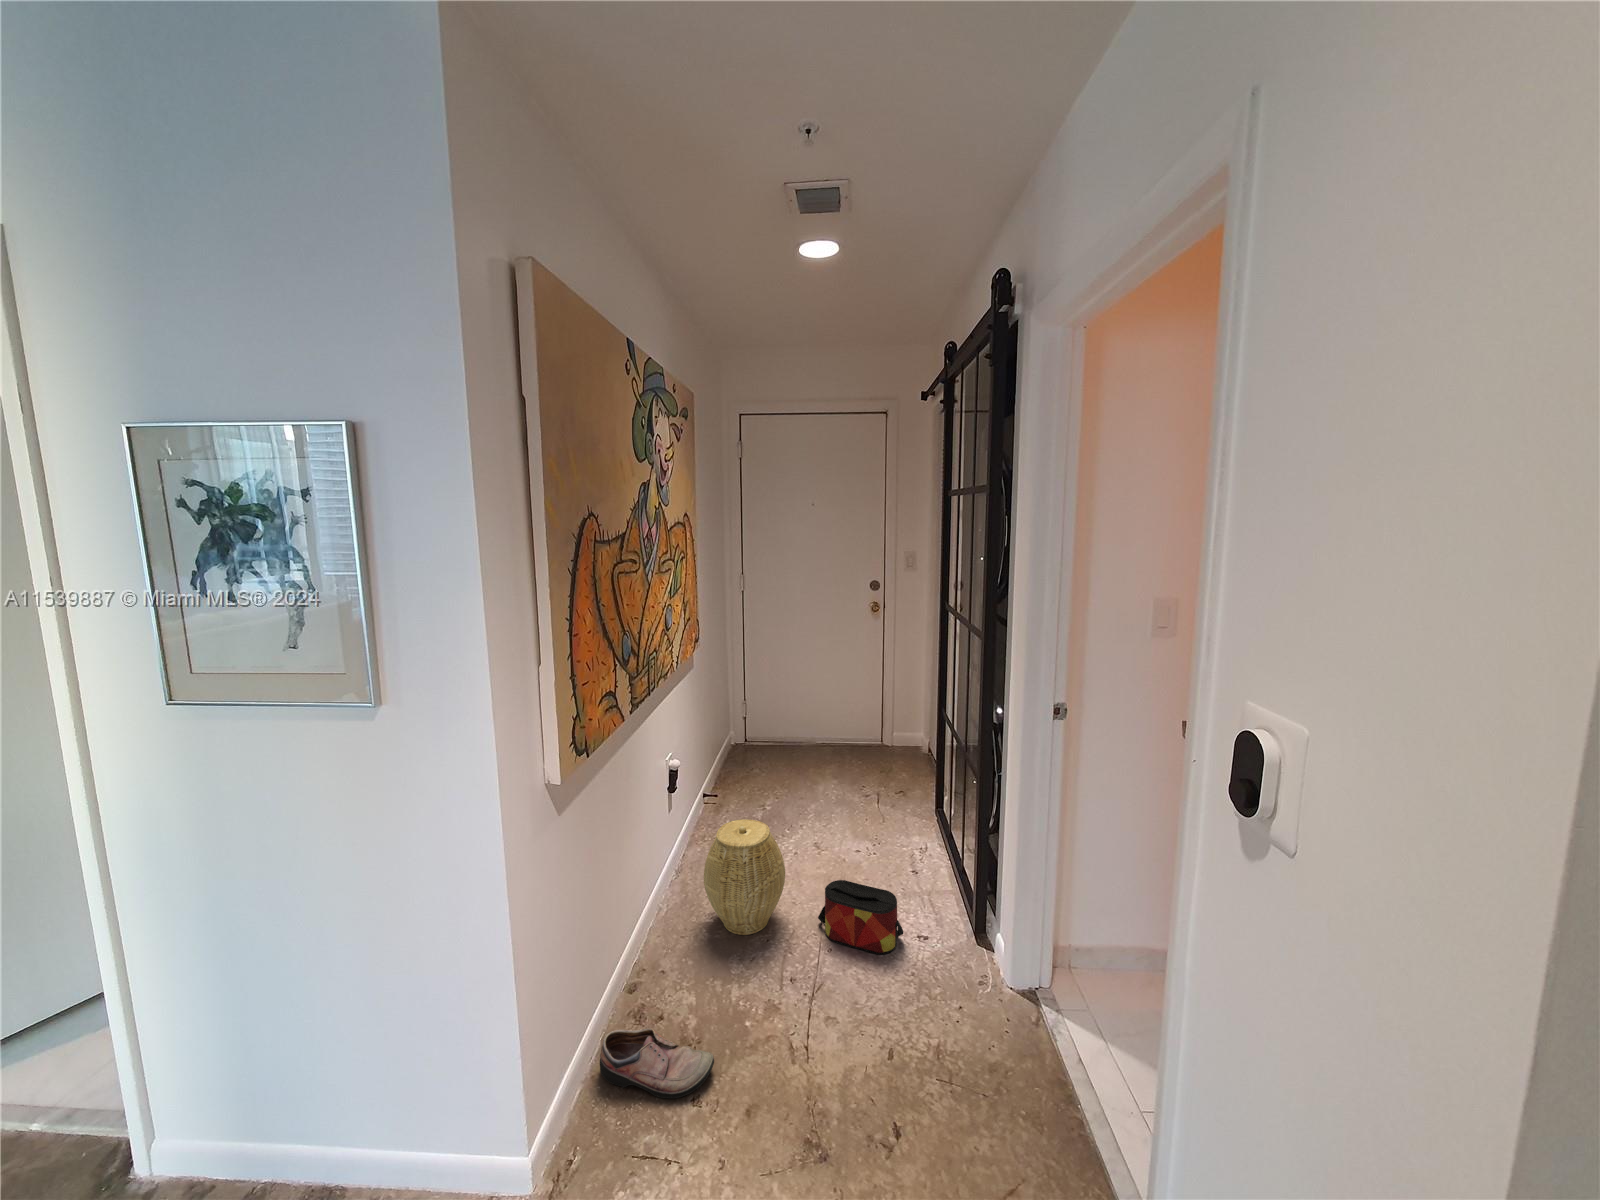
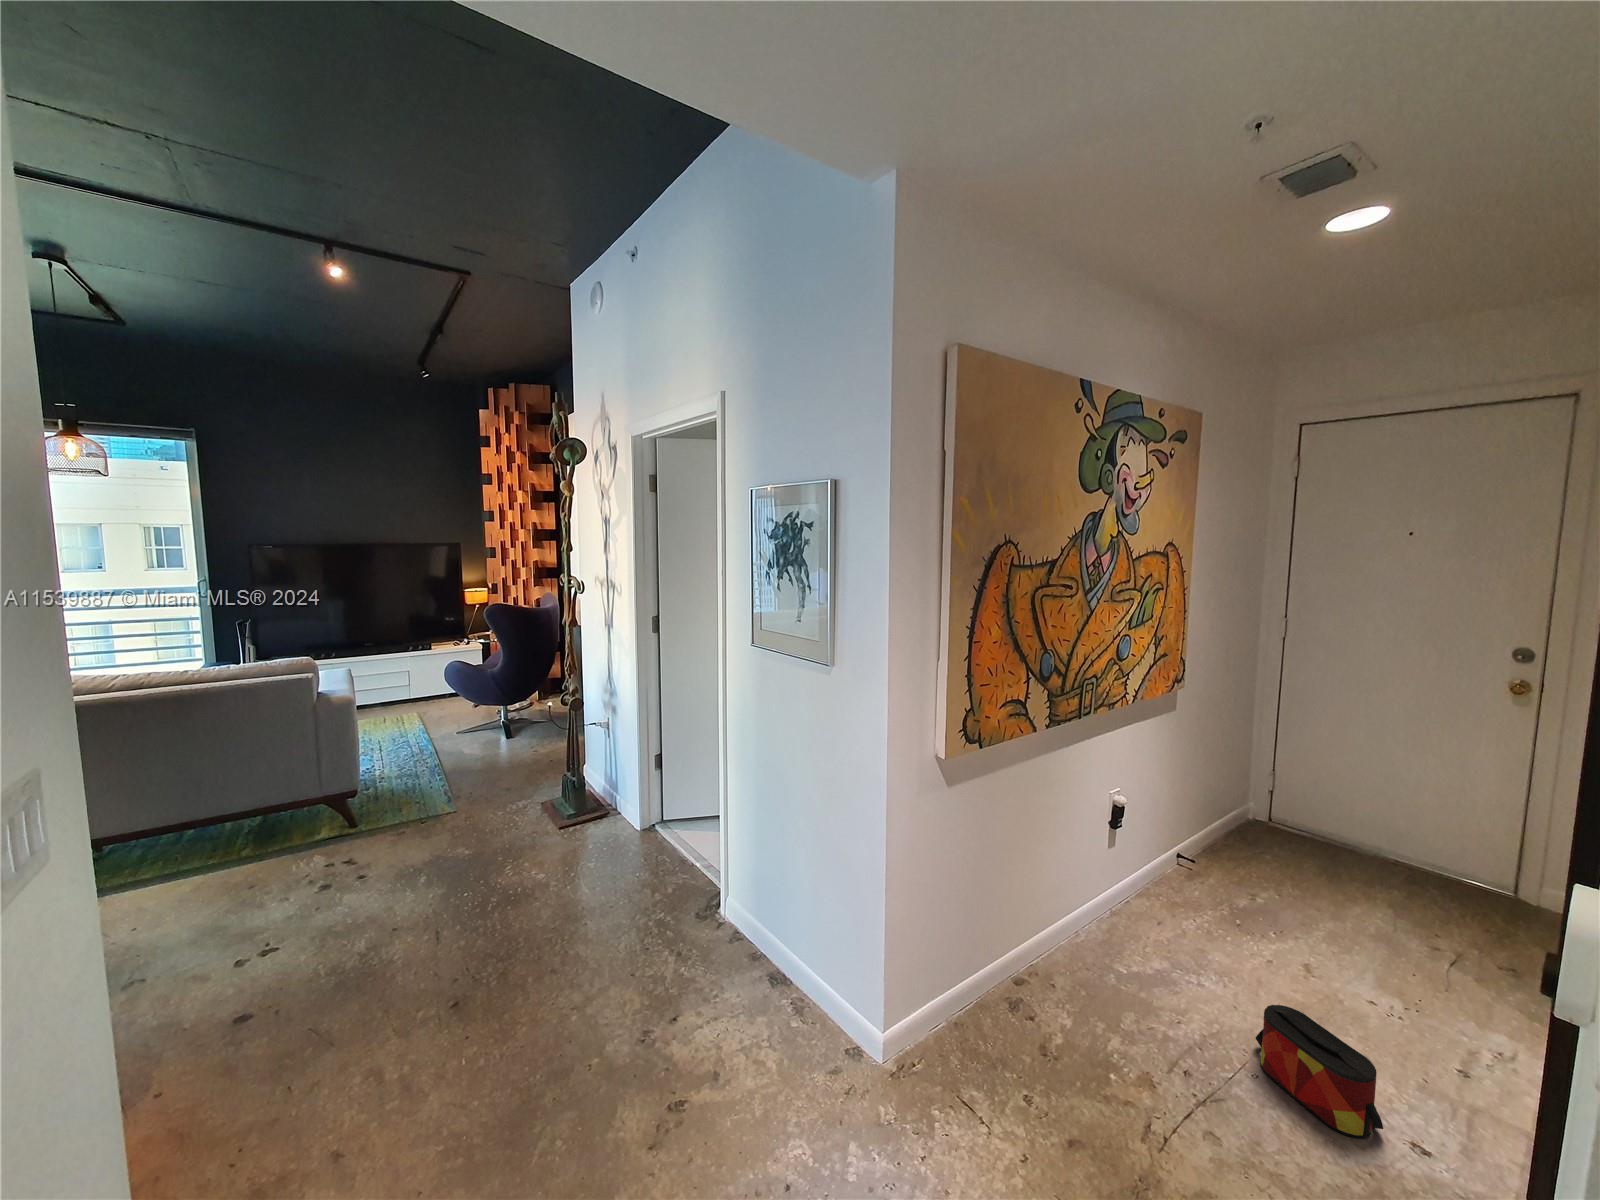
woven basket: present [704,819,785,935] -> none [1116,878,1220,1011]
shoe: present [600,1028,714,1098] -> none [963,993,1059,1087]

